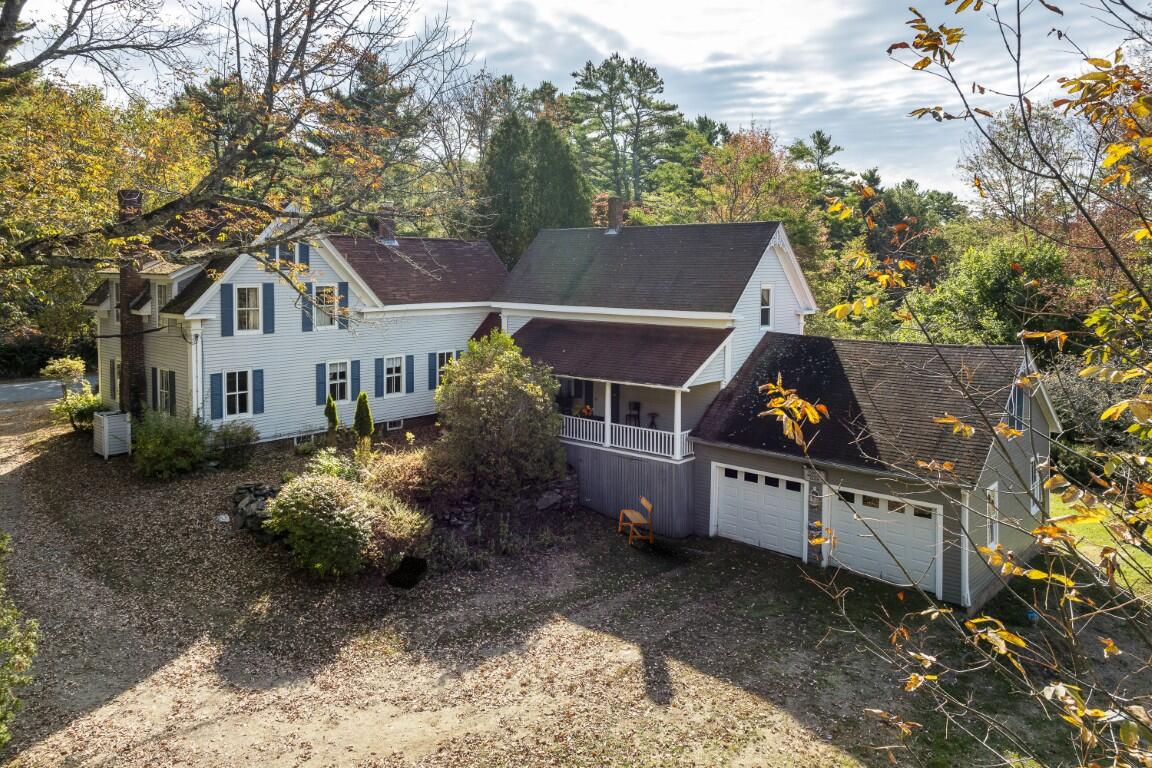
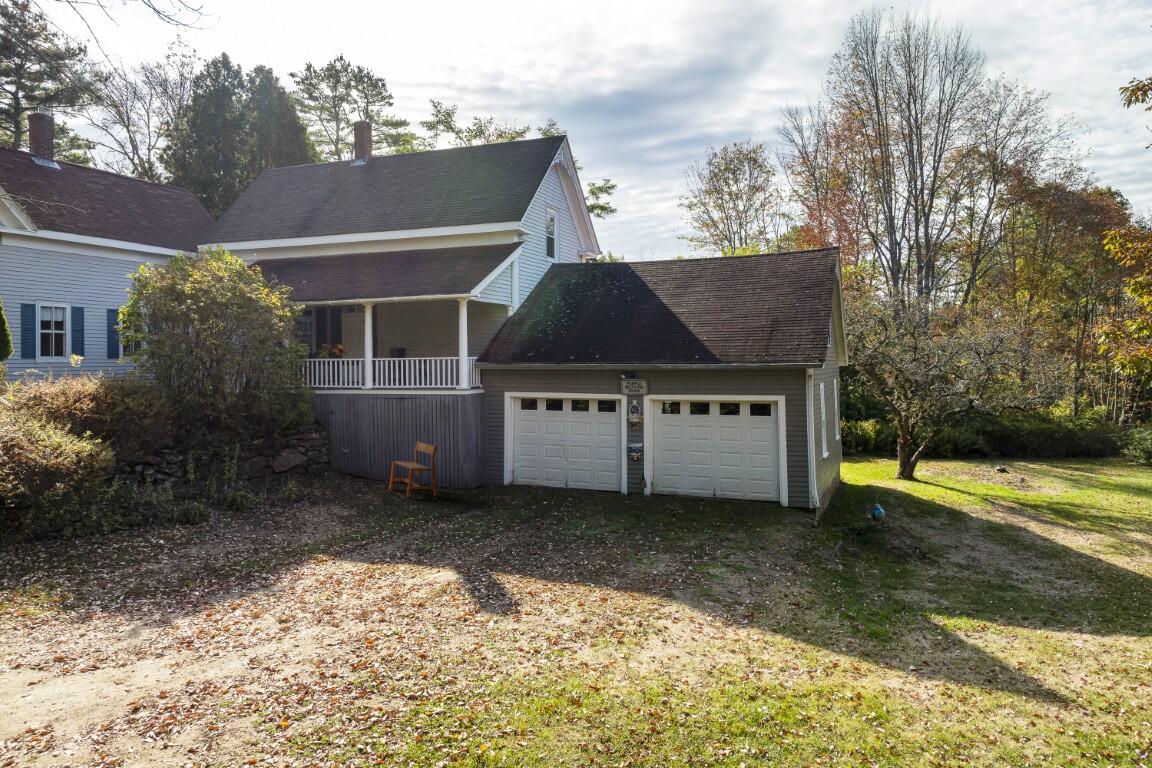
lounge chair: present [384,556,429,601] -> none [20,495,105,559]

